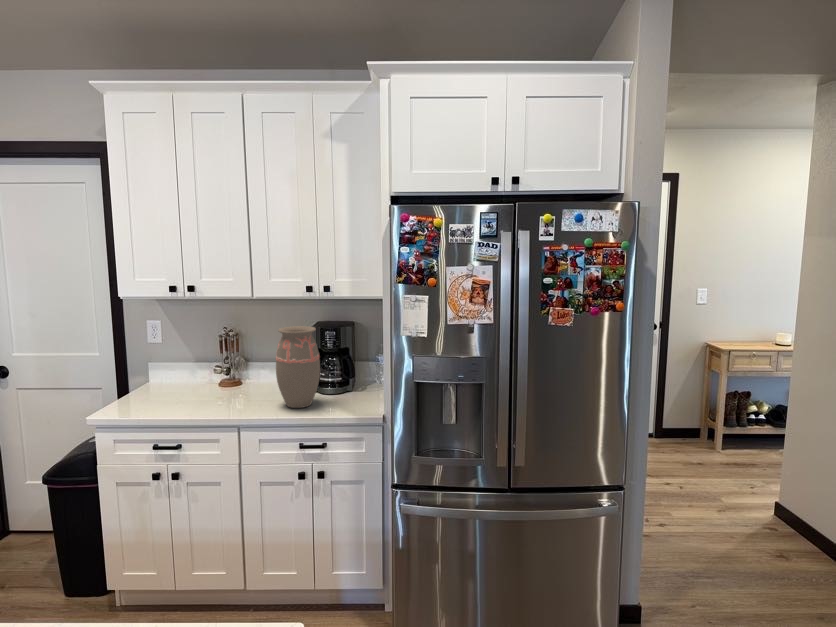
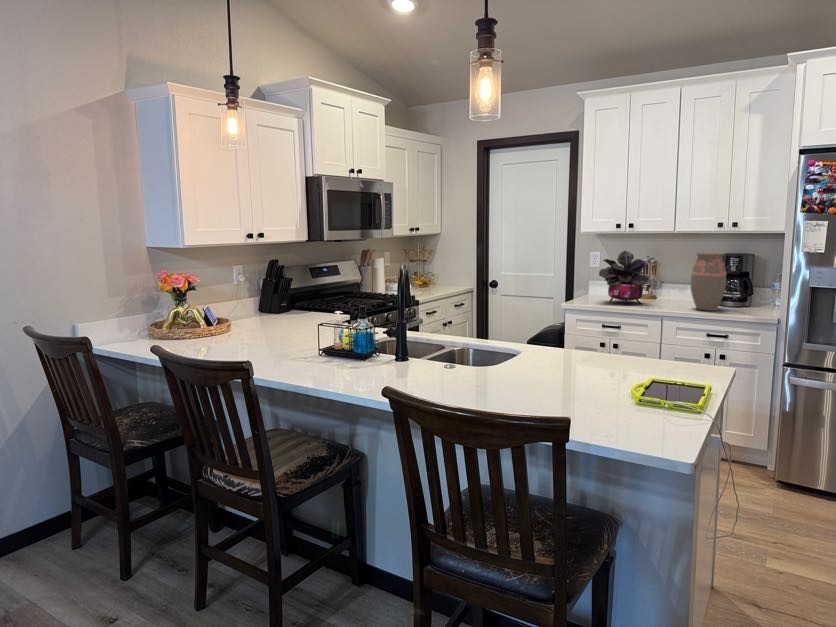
potted plant: none [144,325,221,405] -> present [599,251,649,304]

